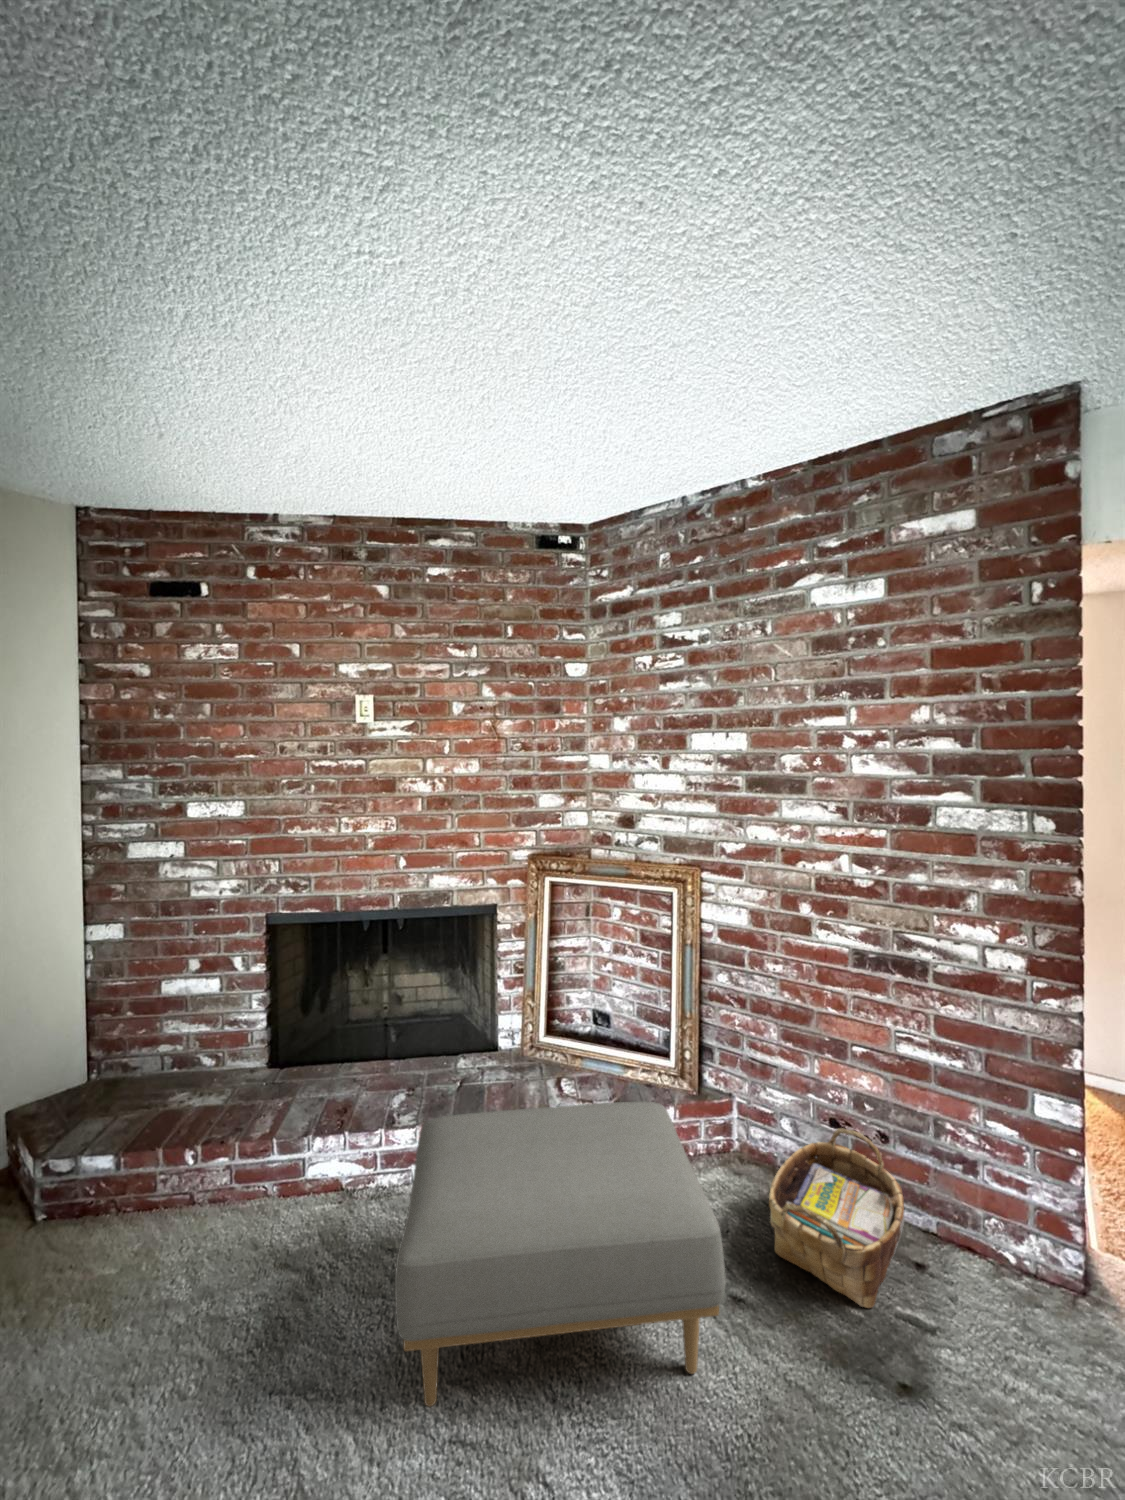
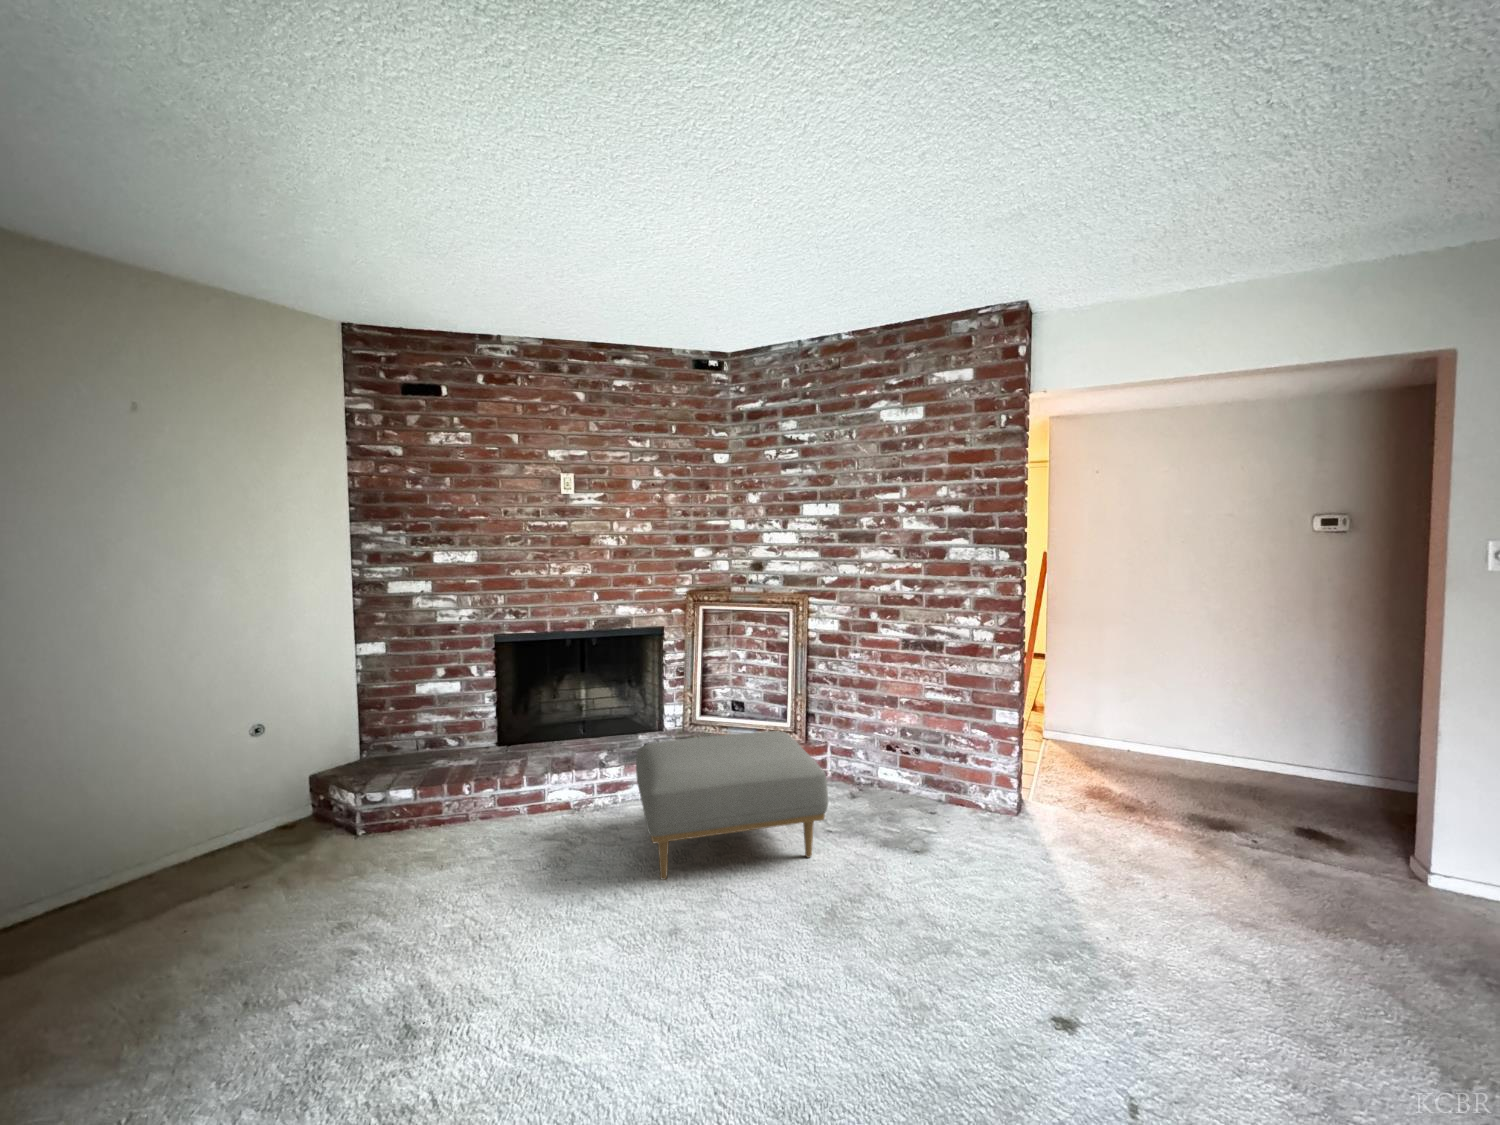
woven basket: present [769,1128,904,1308] -> none [851,746,927,830]

